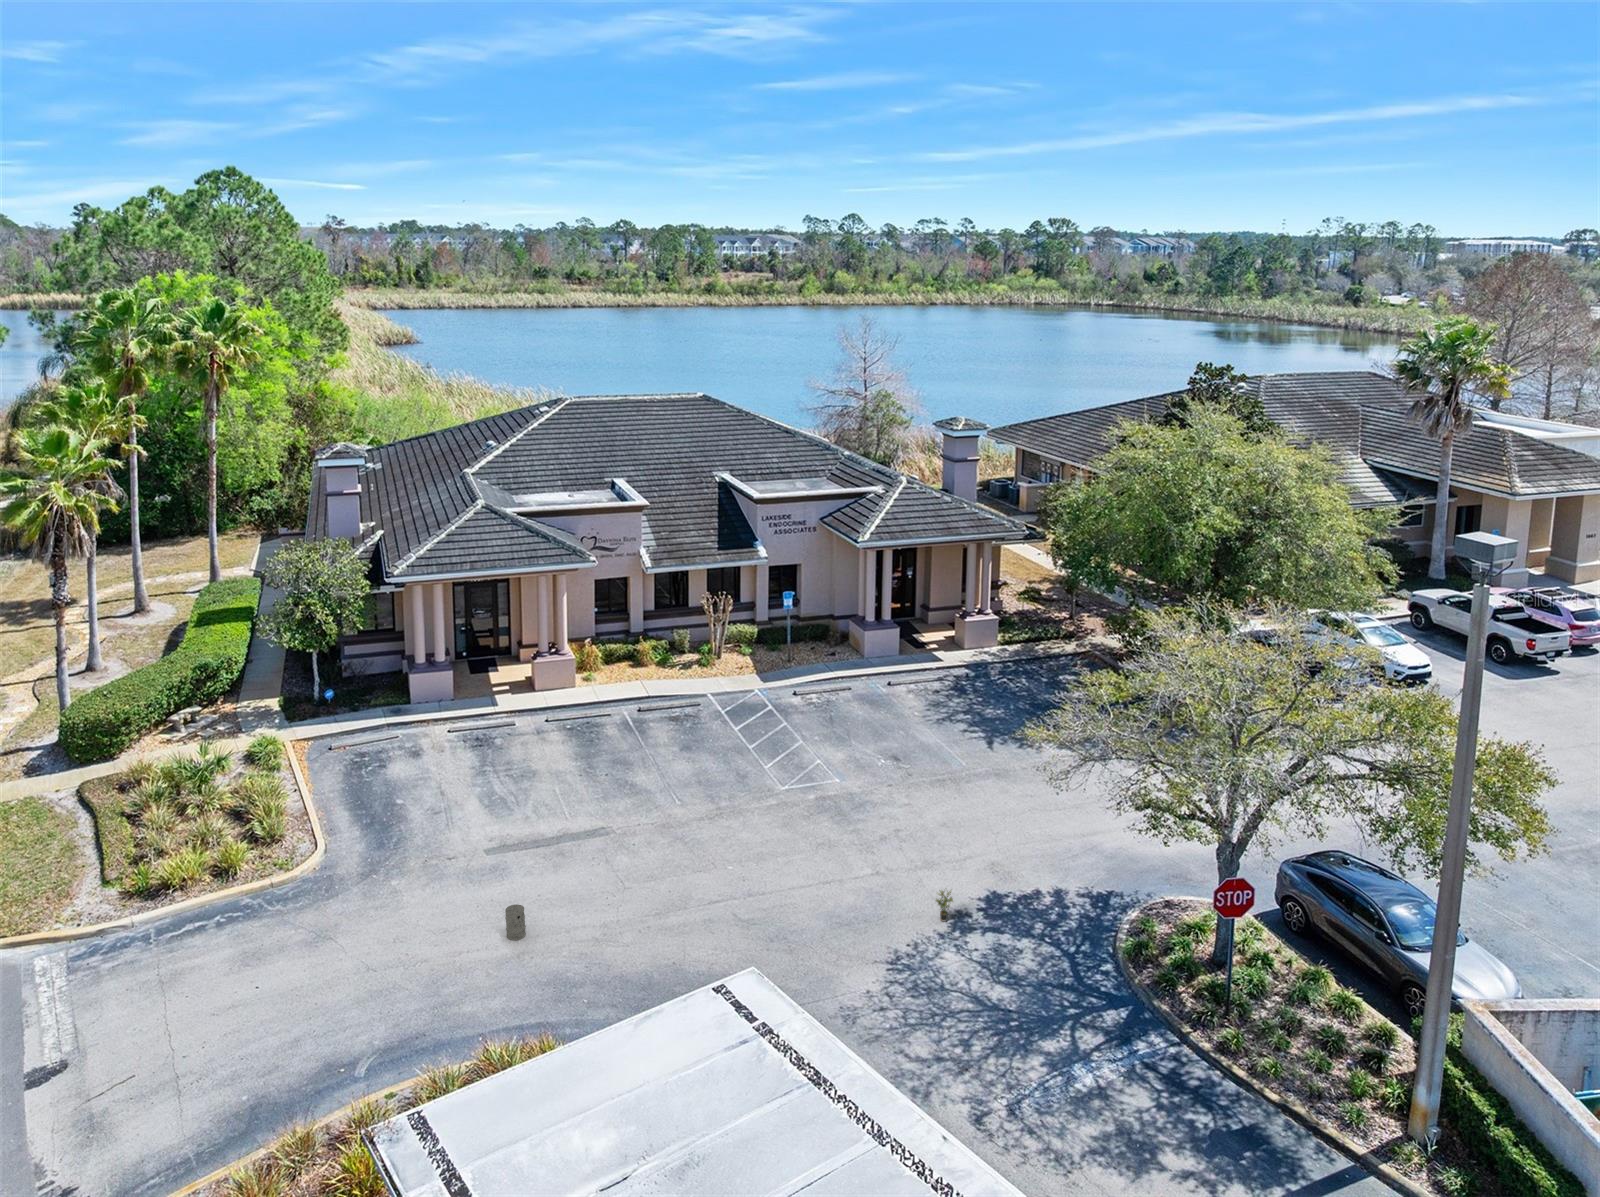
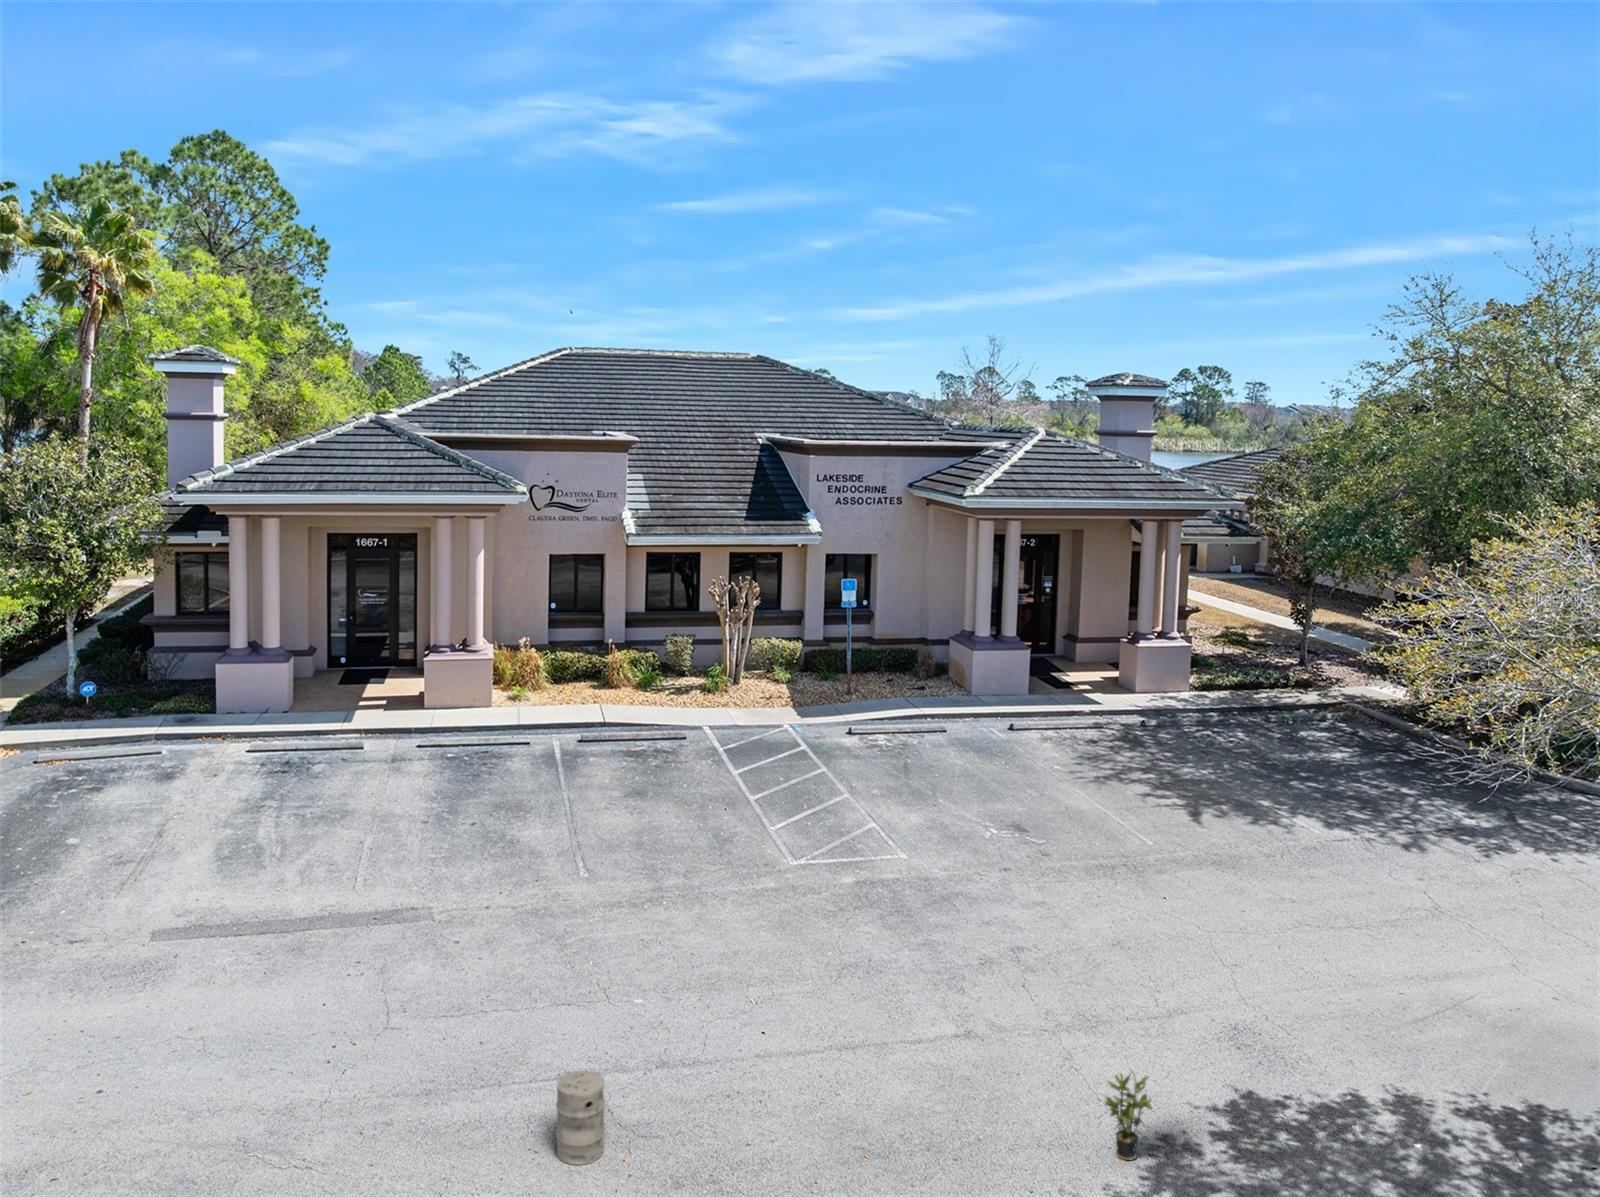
trash can: present [505,905,526,940] -> present [556,1071,605,1165]

